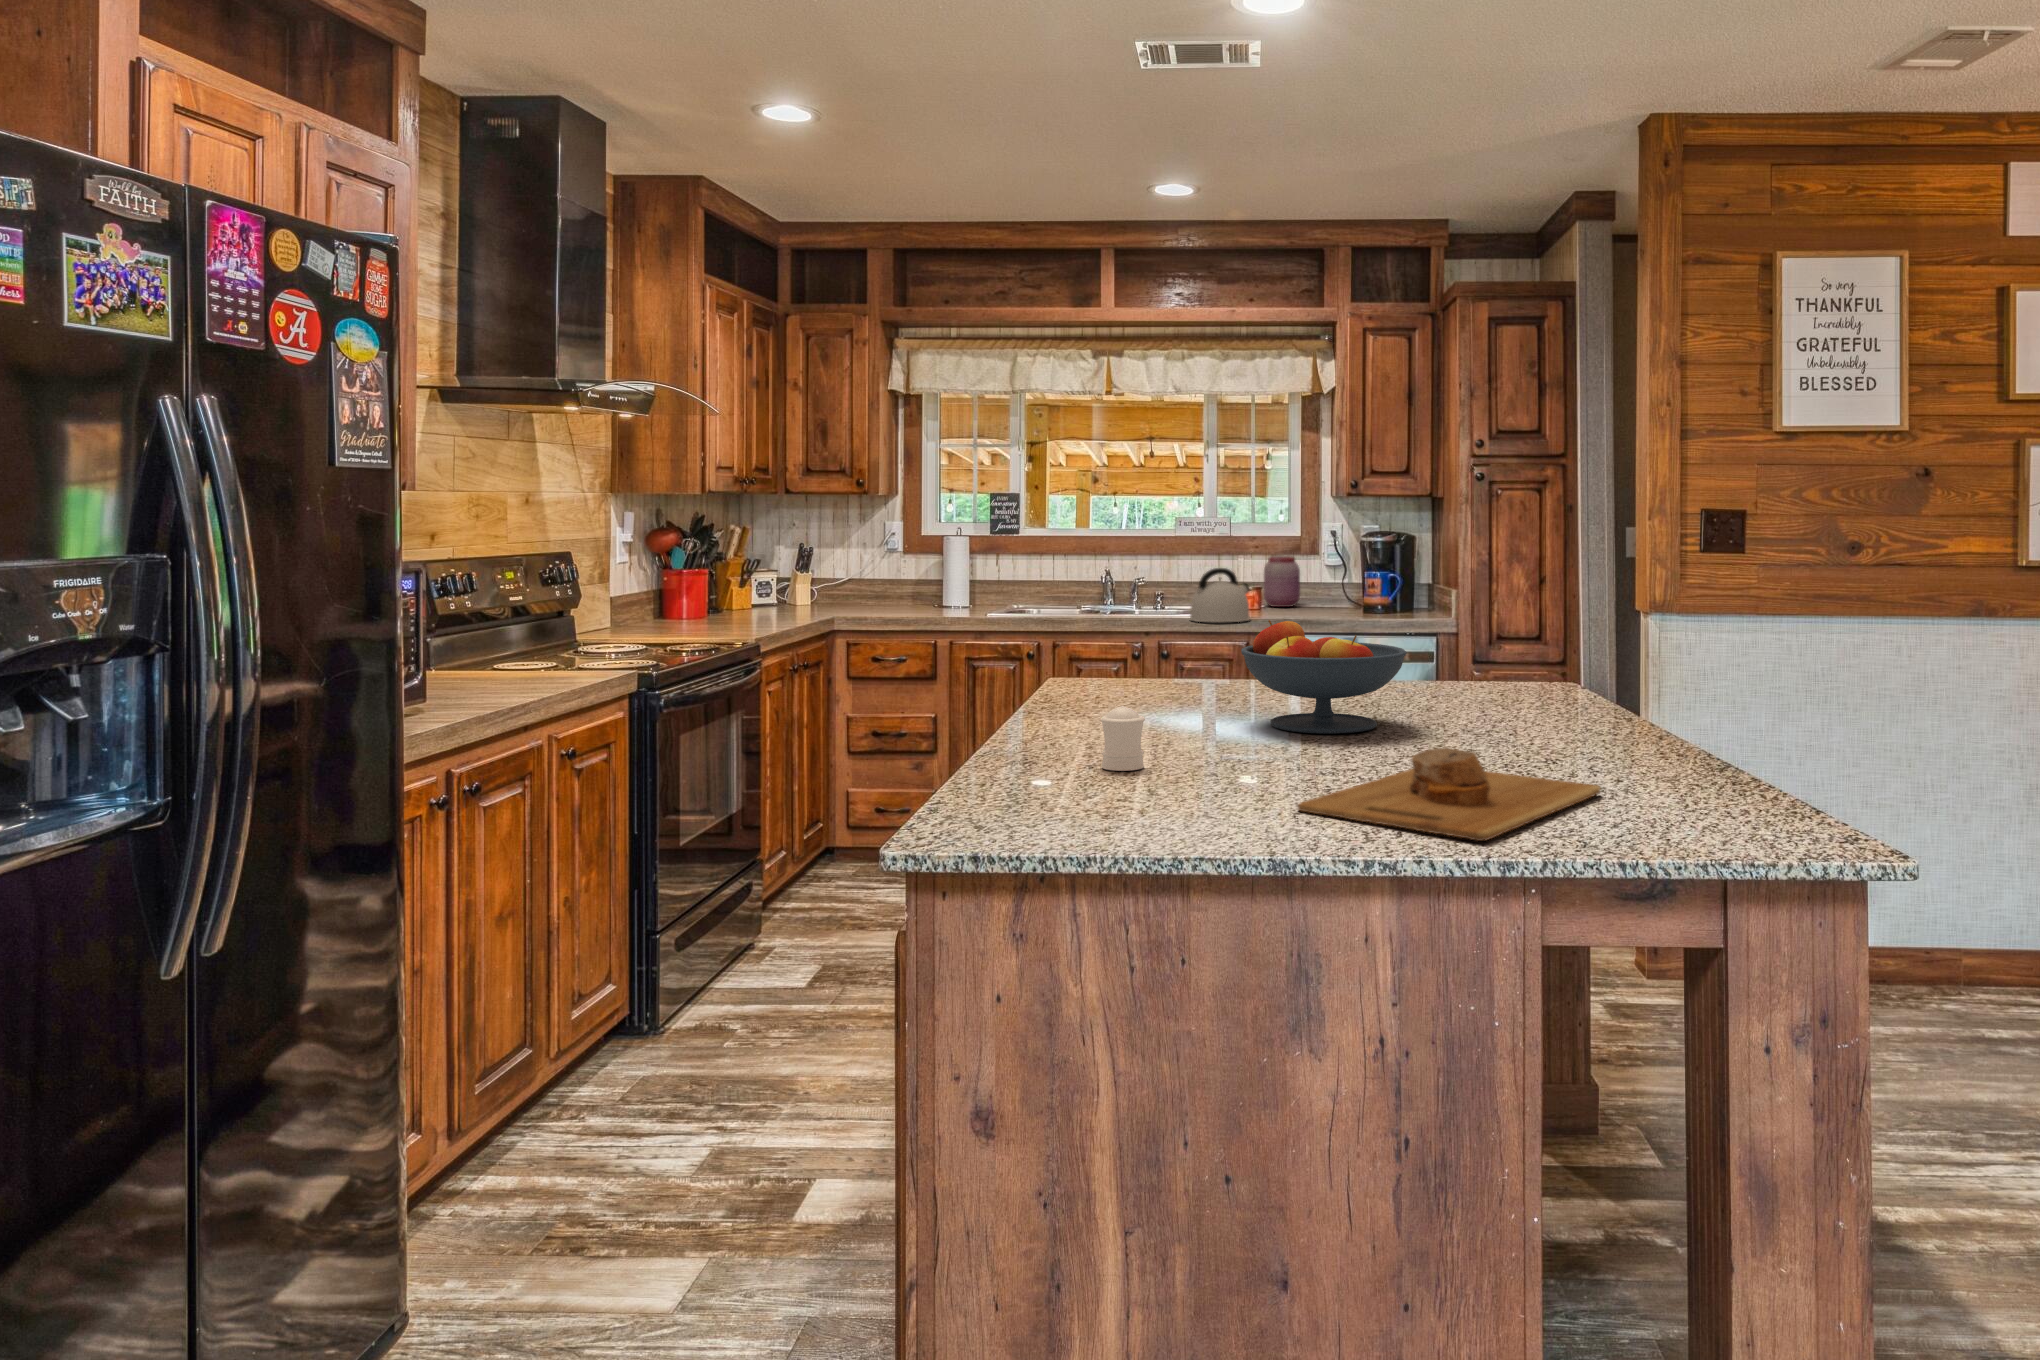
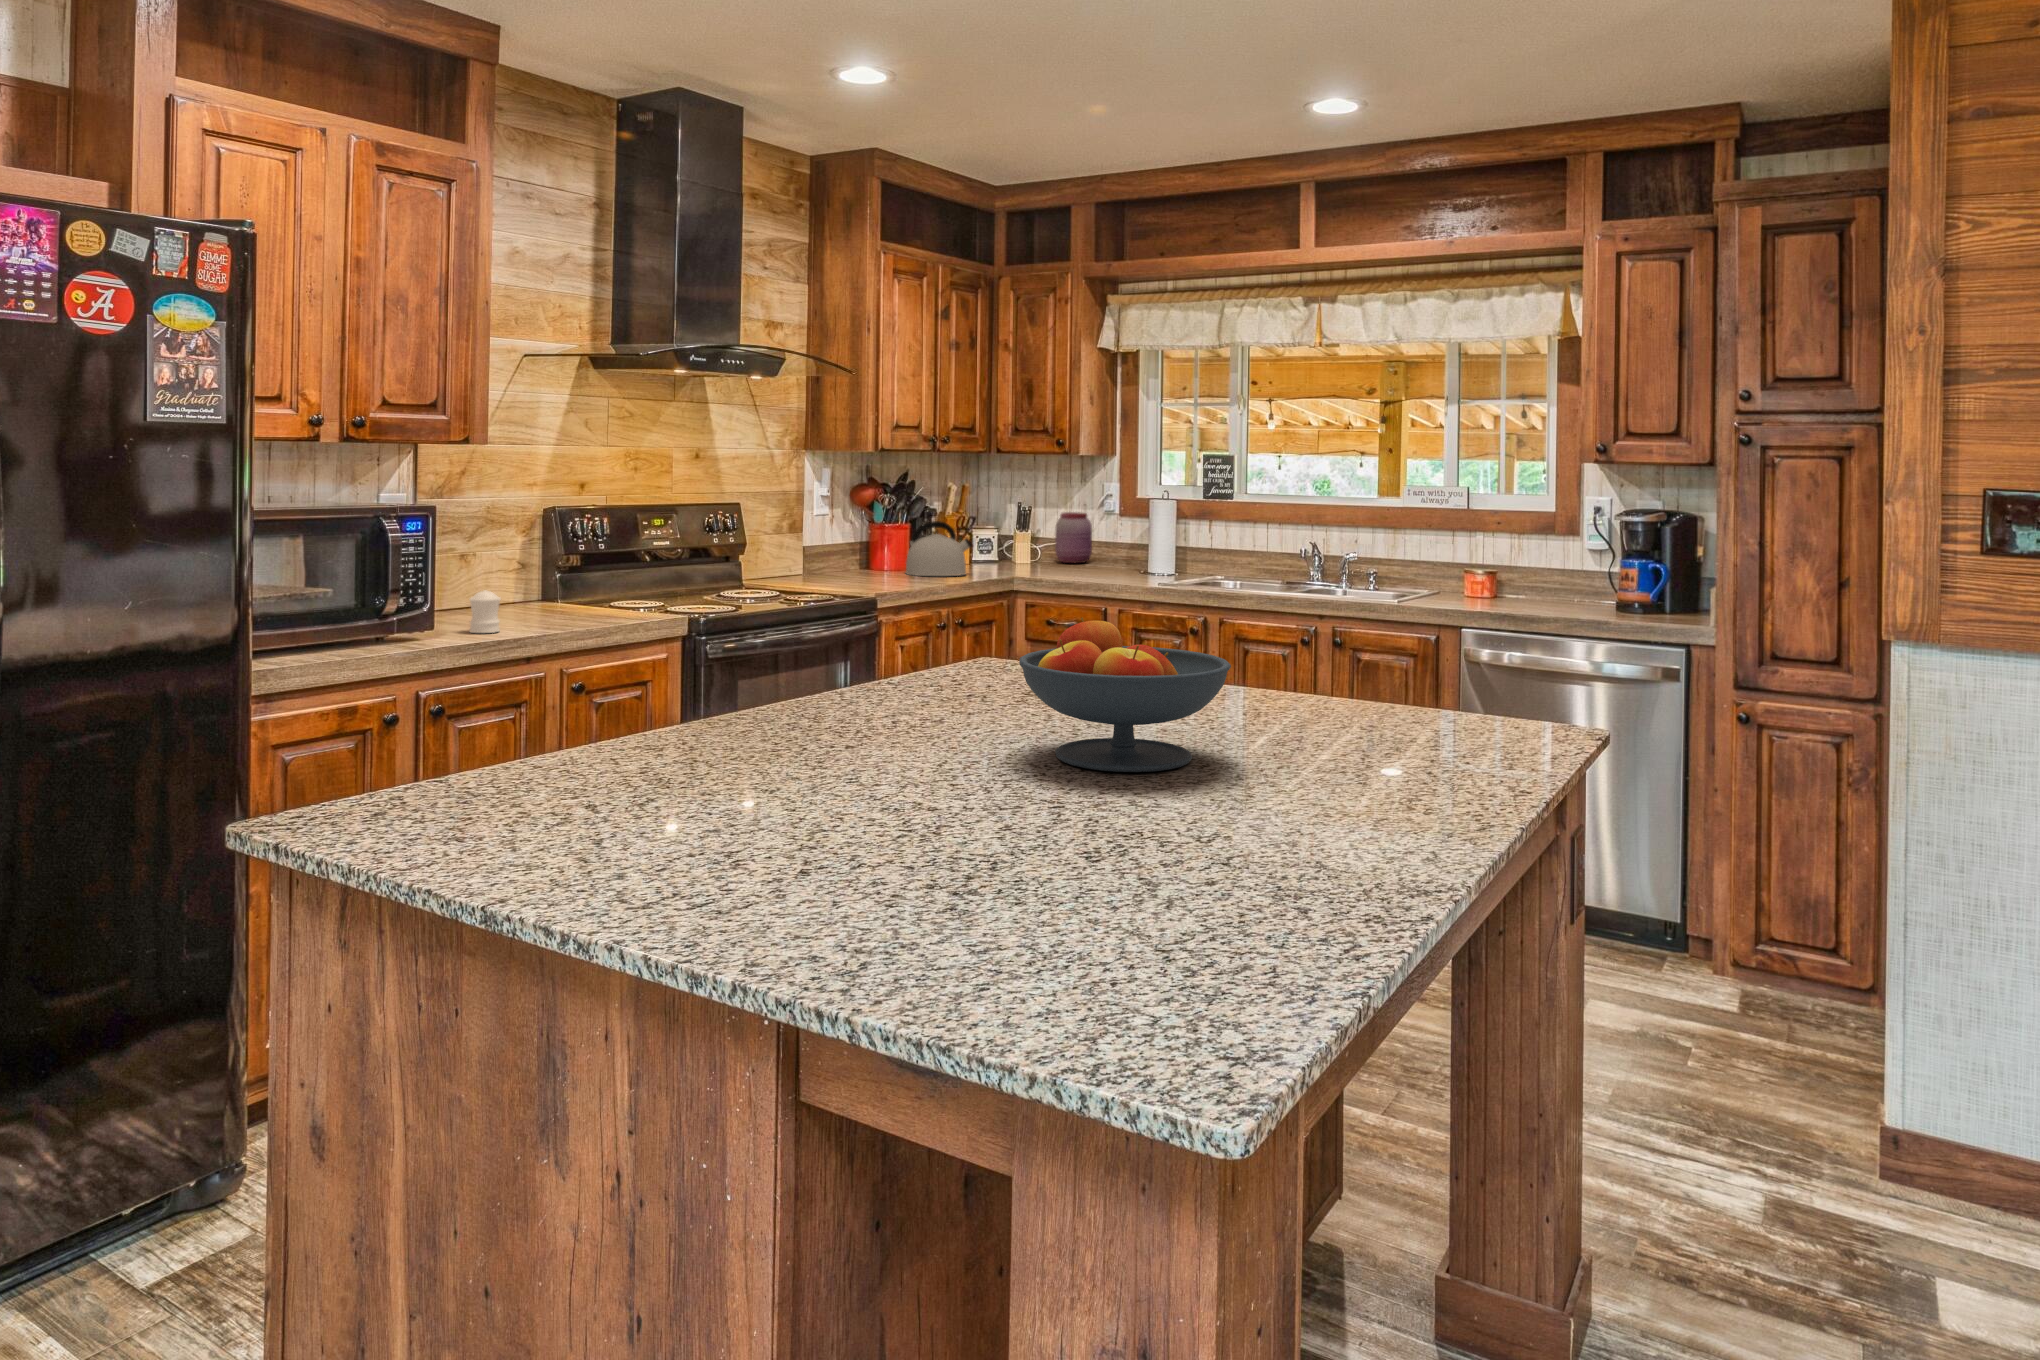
jar: present [1264,556,1300,607] -> present [1055,512,1092,563]
kettle: present [1190,568,1250,622] -> present [906,521,972,576]
salt shaker: present [1100,706,1145,771] -> present [470,590,501,633]
cutting board: present [1298,748,1600,841] -> none [759,814,1201,964]

